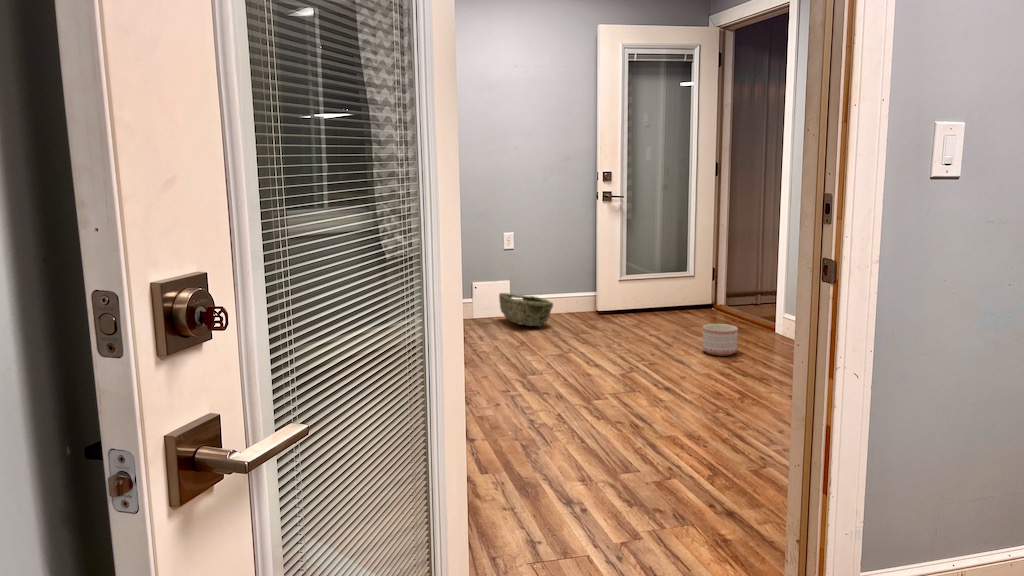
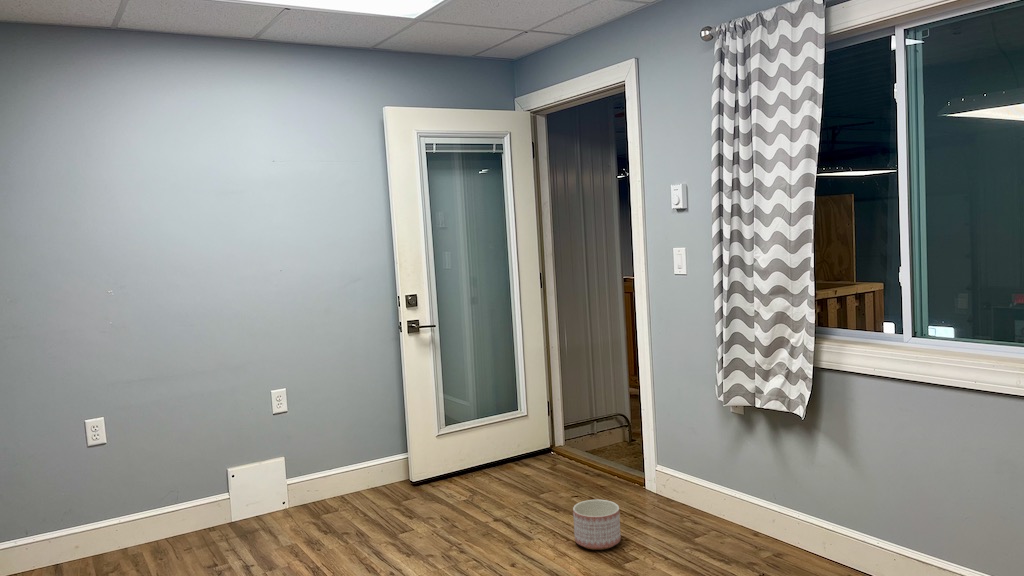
woven basket: present [499,293,553,326] -> none [270,475,354,529]

